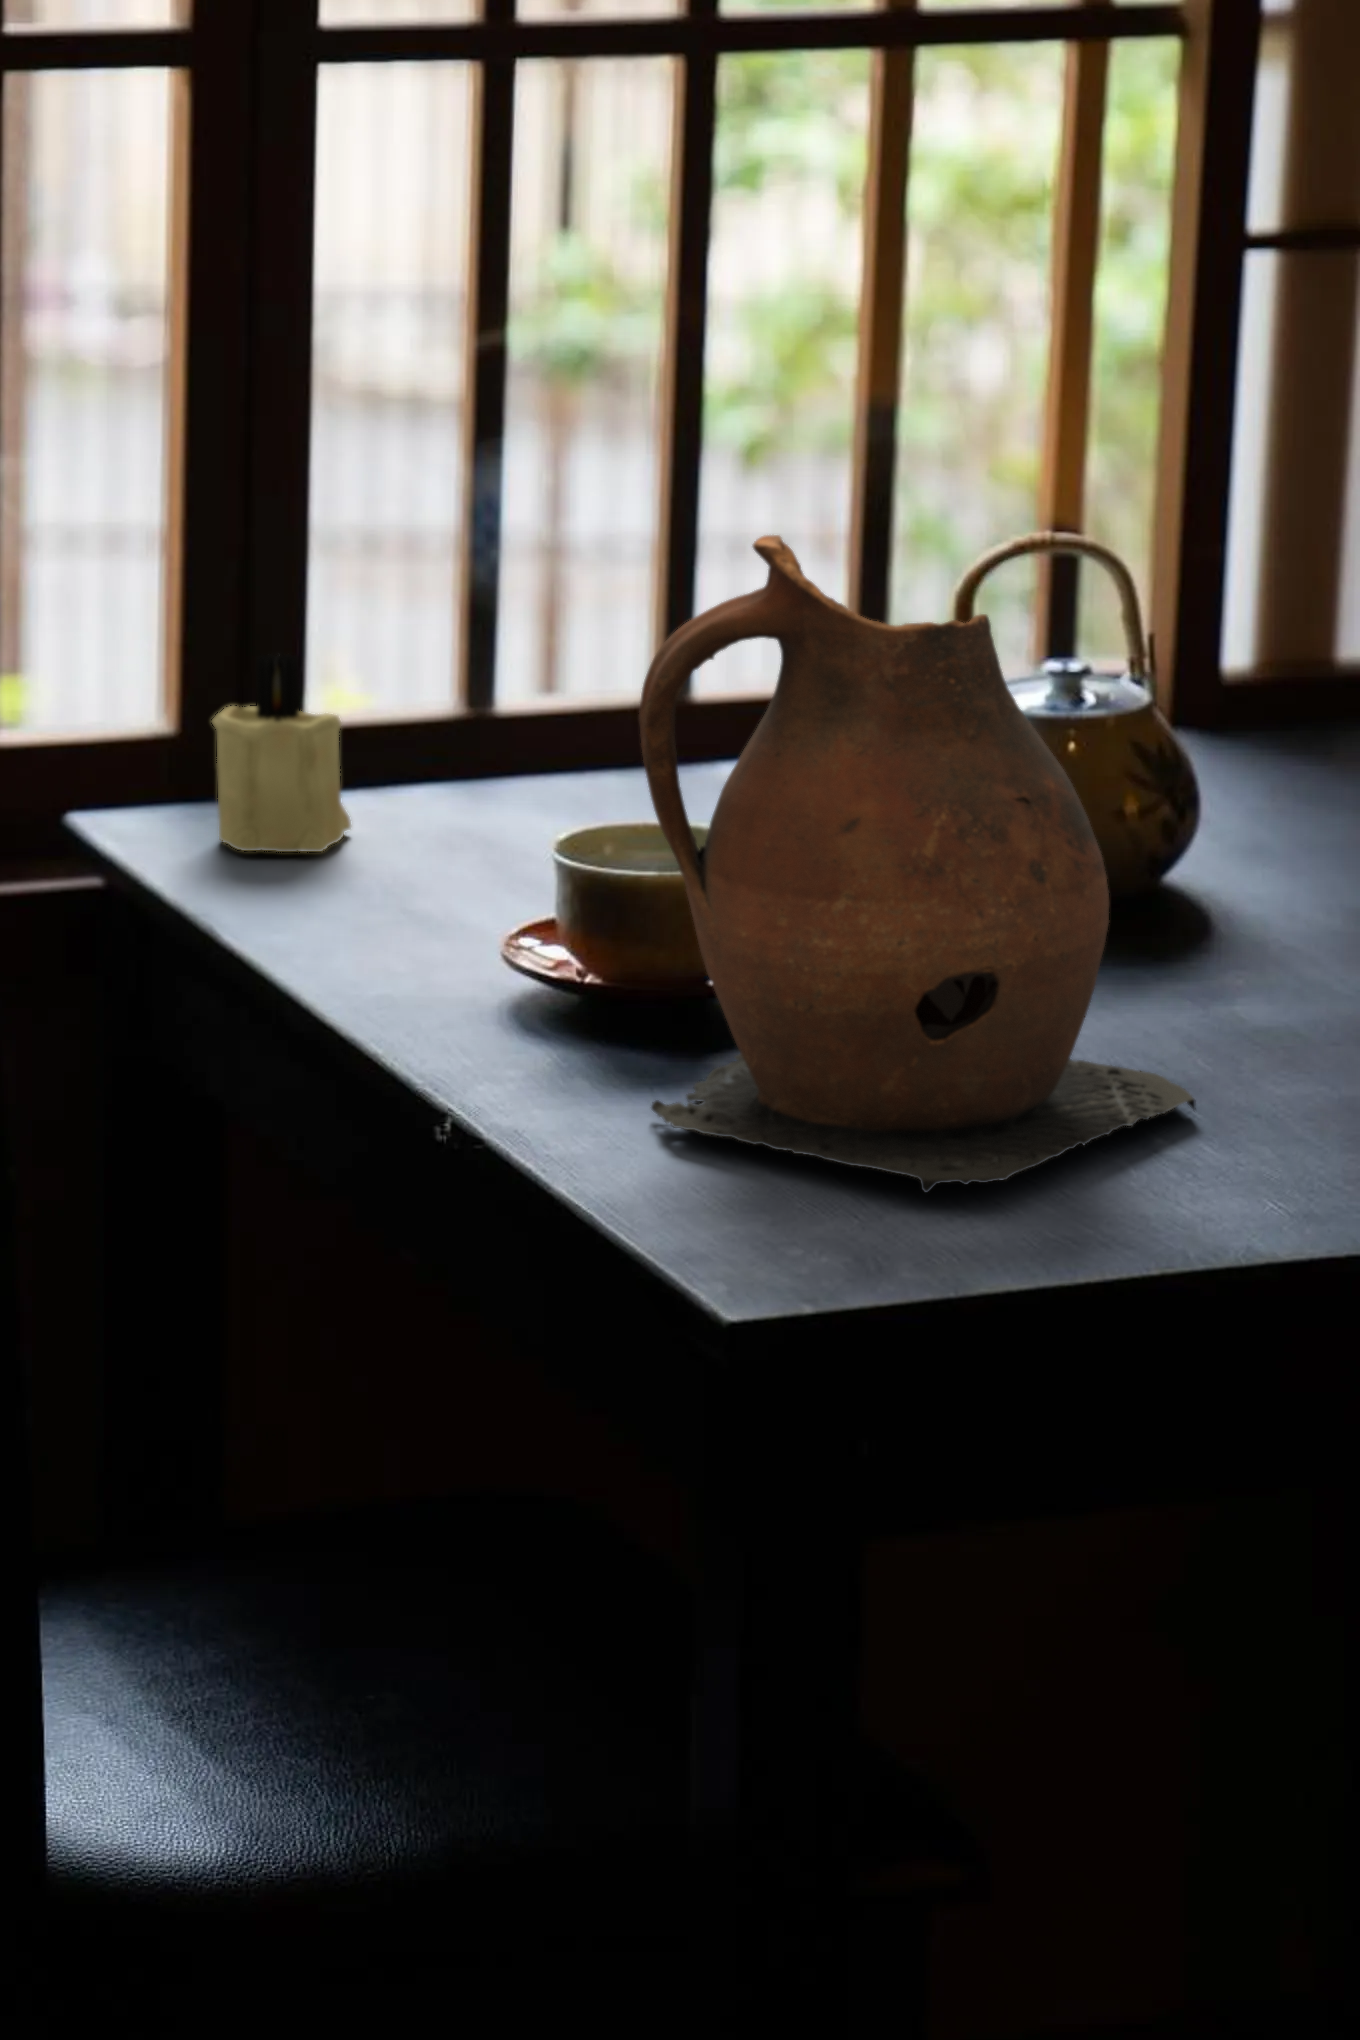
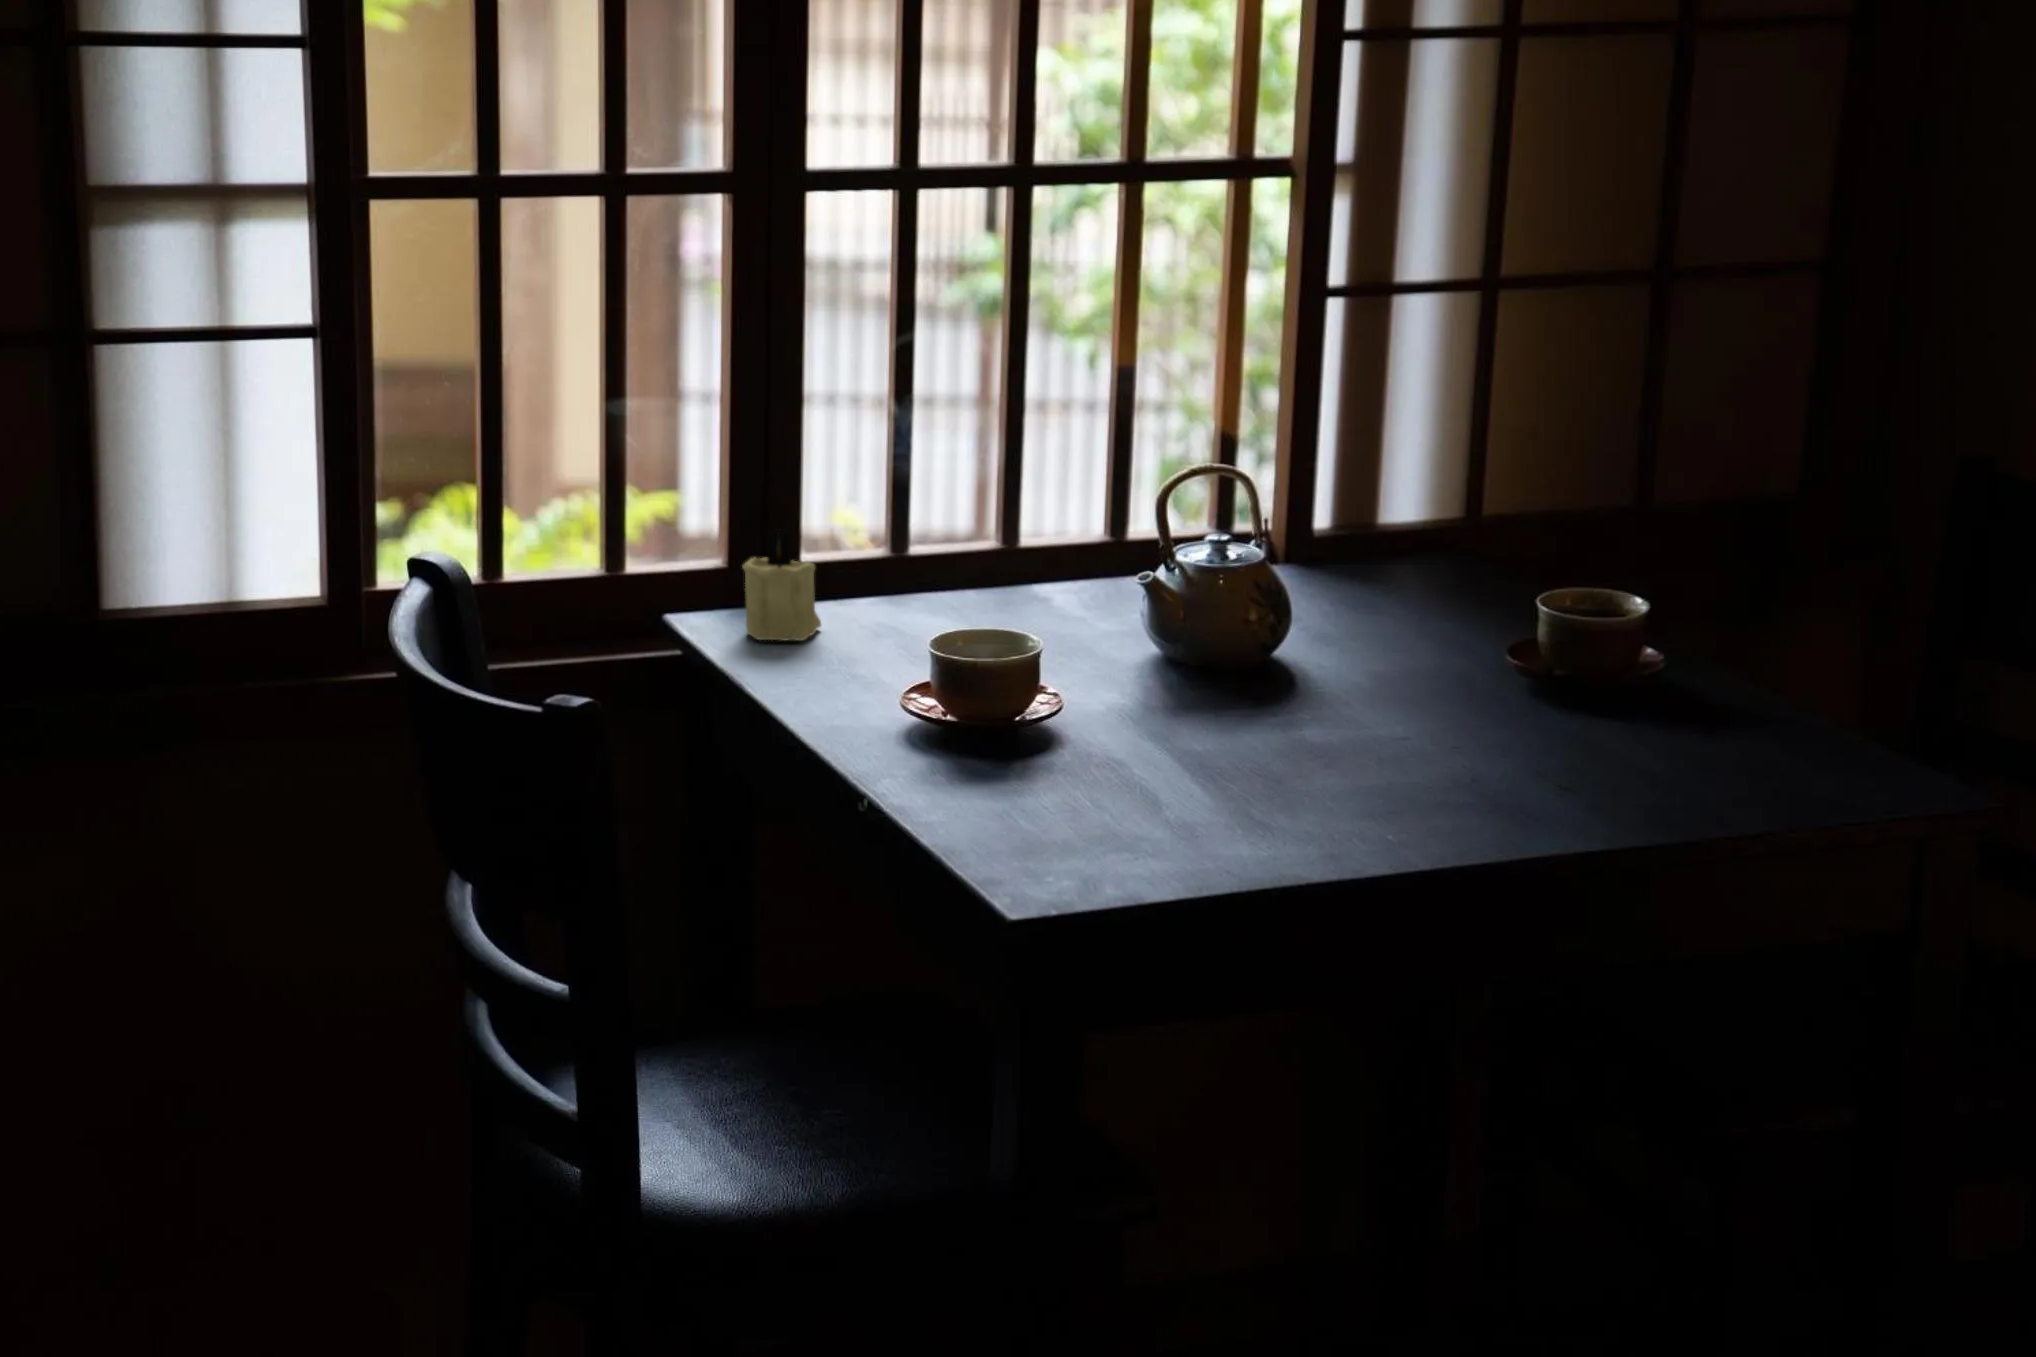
ceramic pitcher: present [639,535,1196,1193] -> none [970,478,1273,840]

